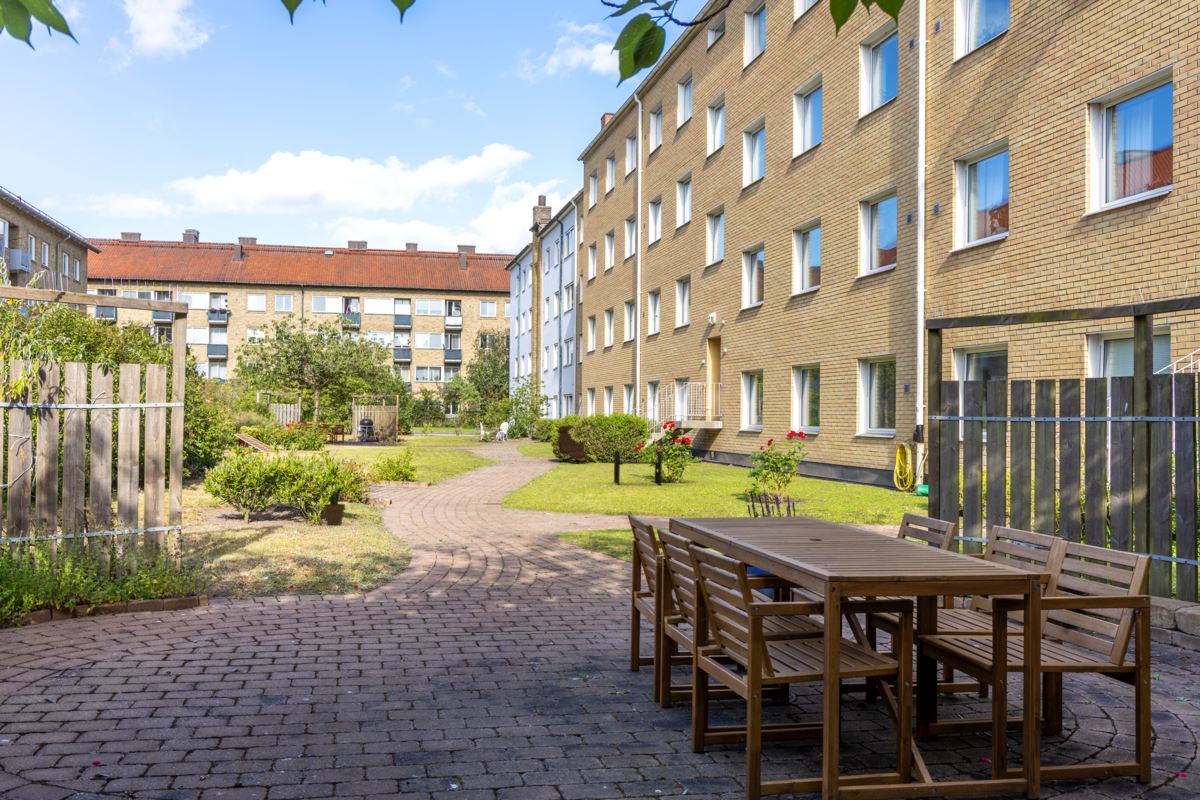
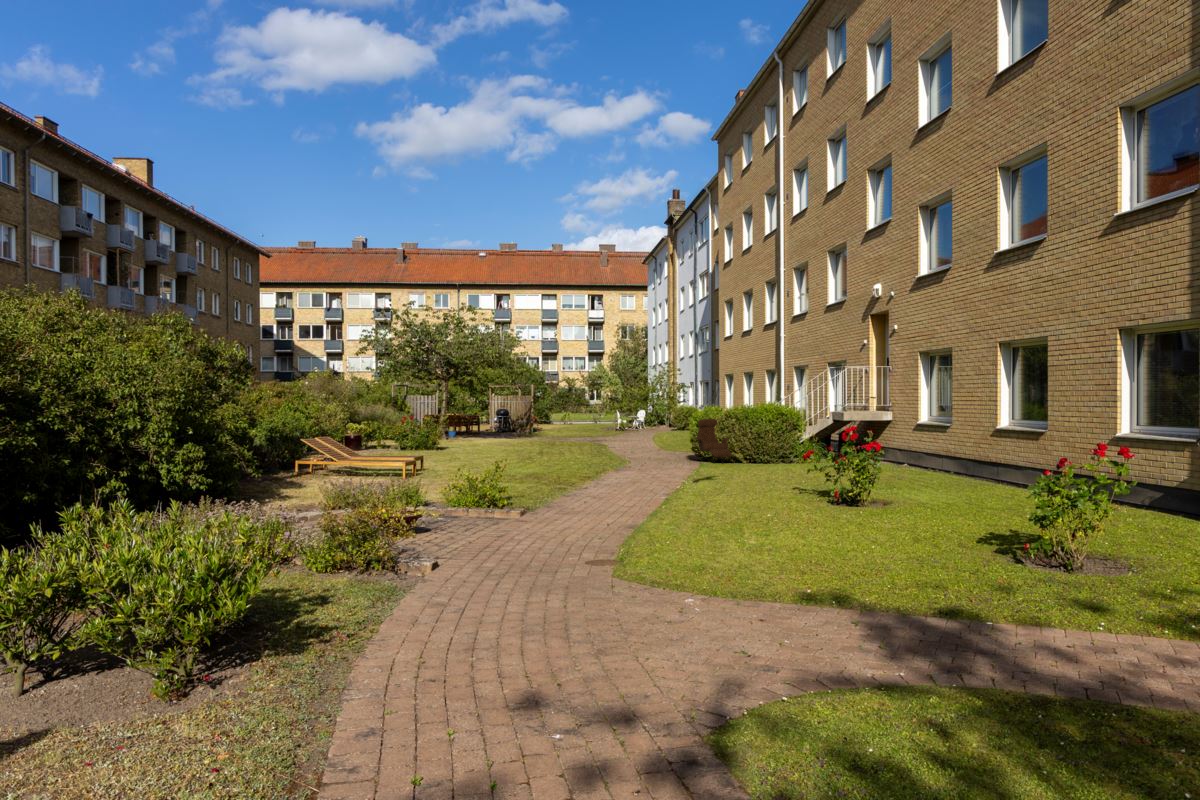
bench: present [614,450,662,485] -> none [773,457,838,503]
potted plant: present [324,488,345,525] -> none [323,547,361,616]

